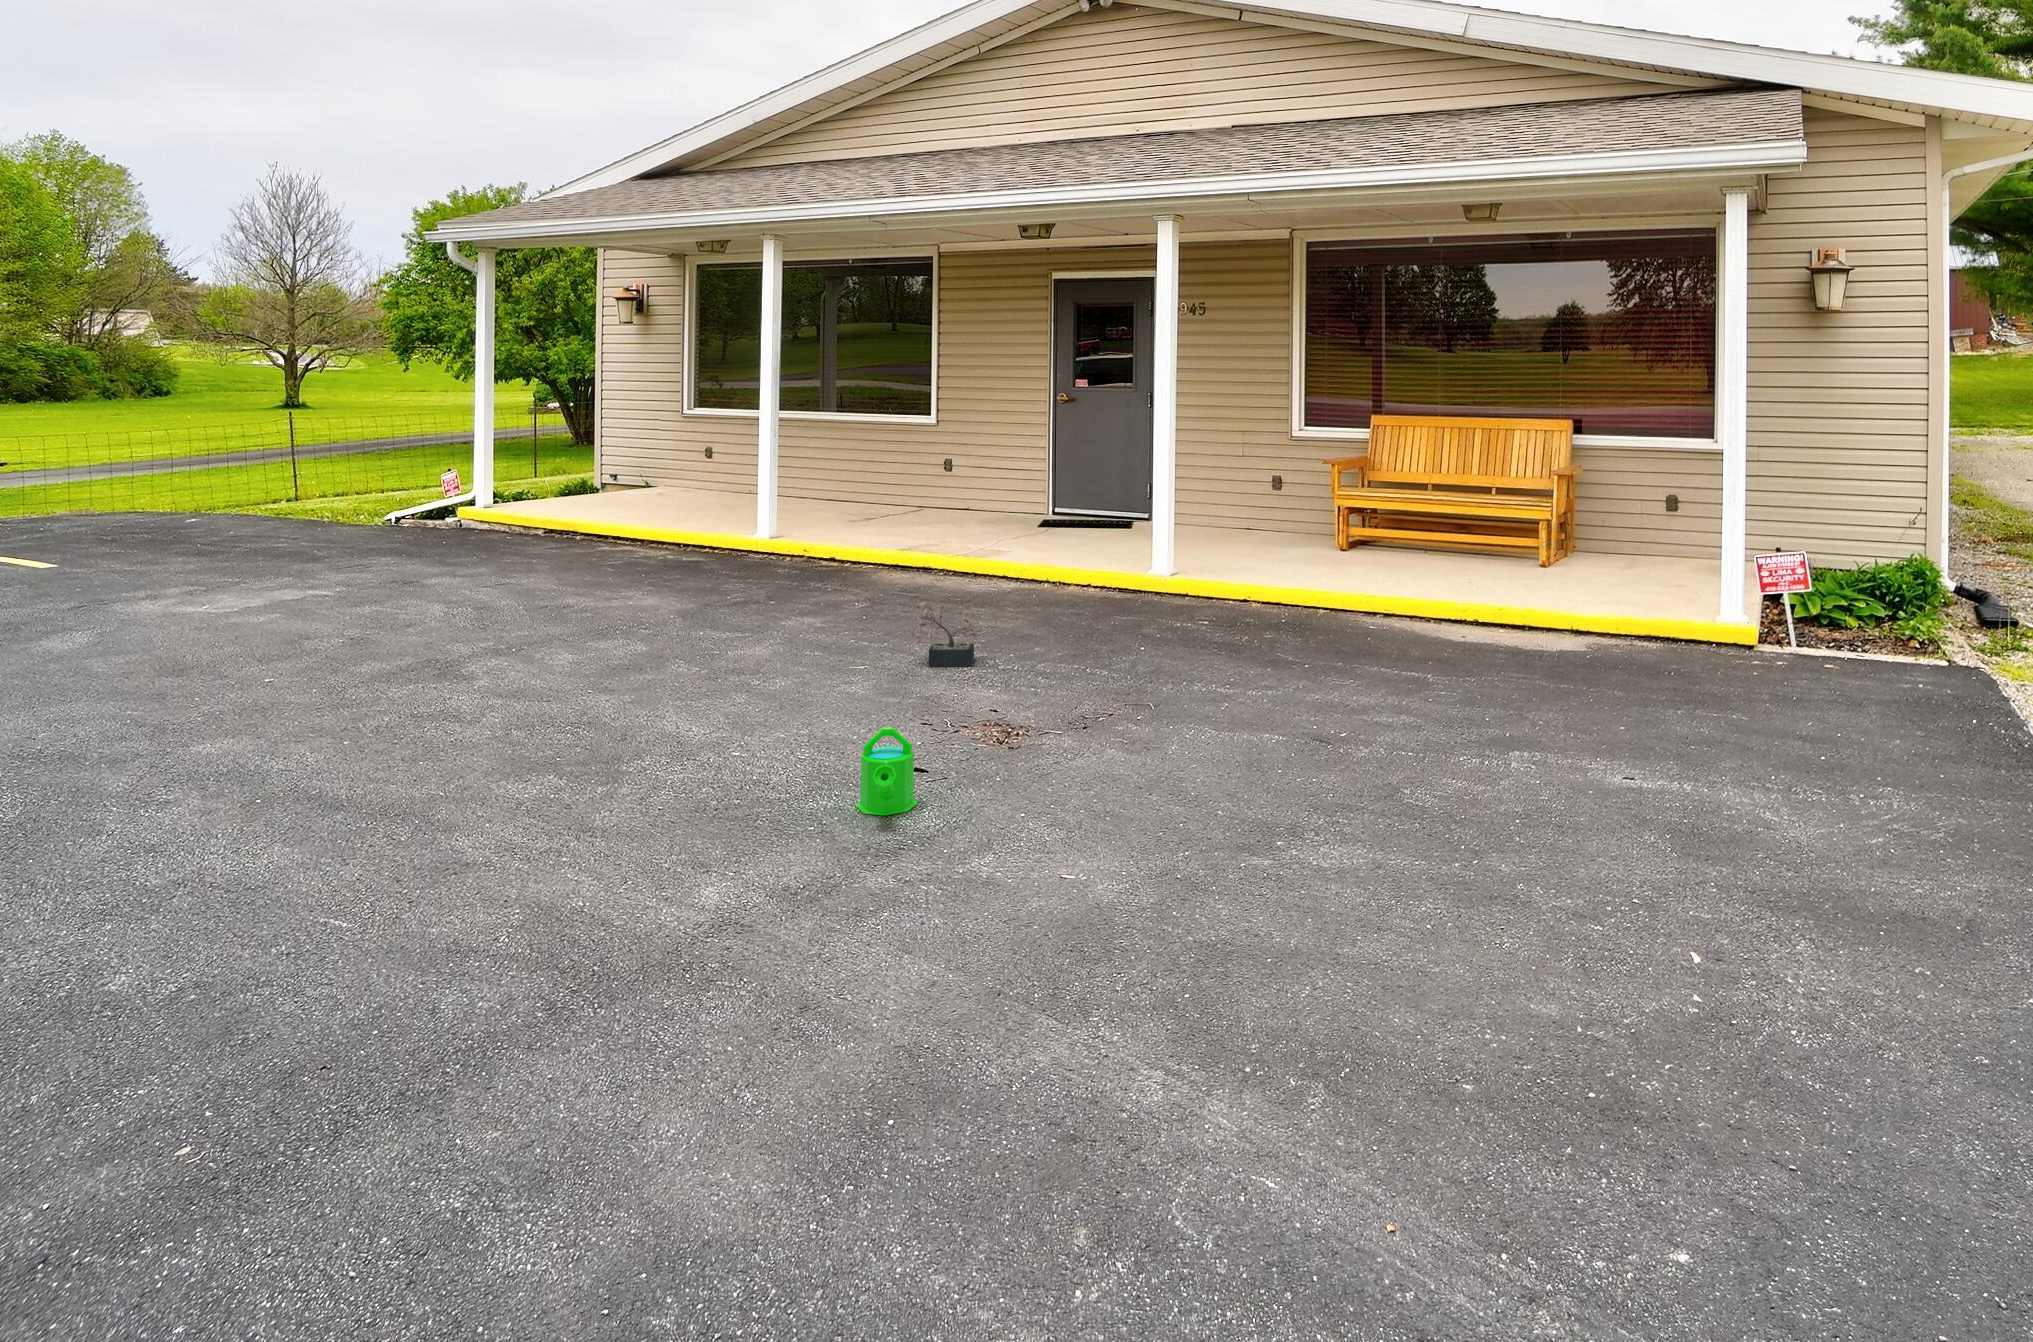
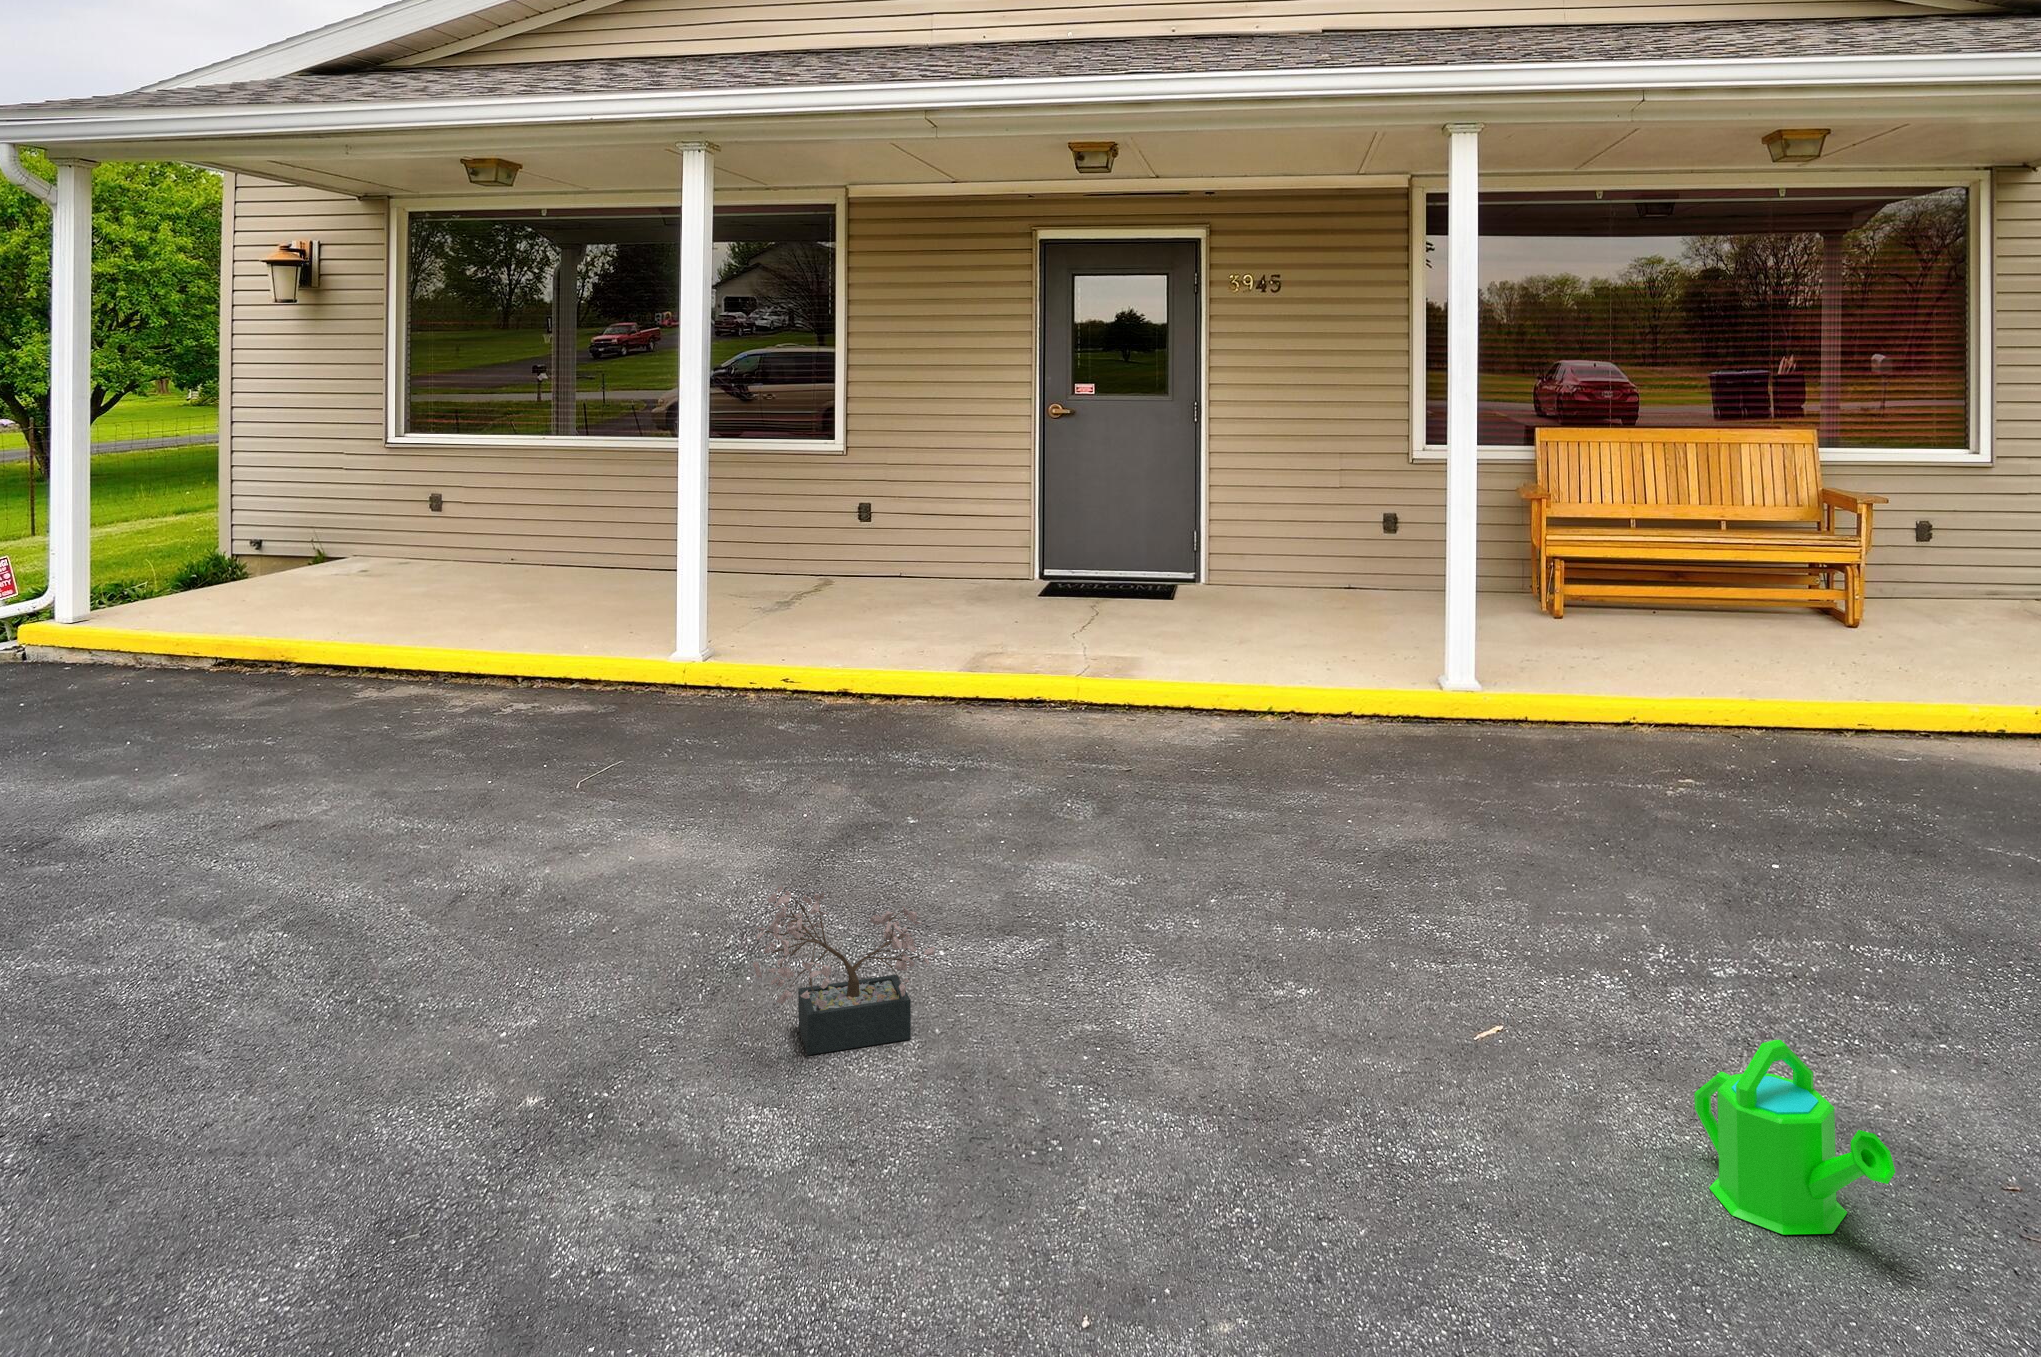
decorative plant: present [911,601,986,667] -> present [753,886,935,1055]

